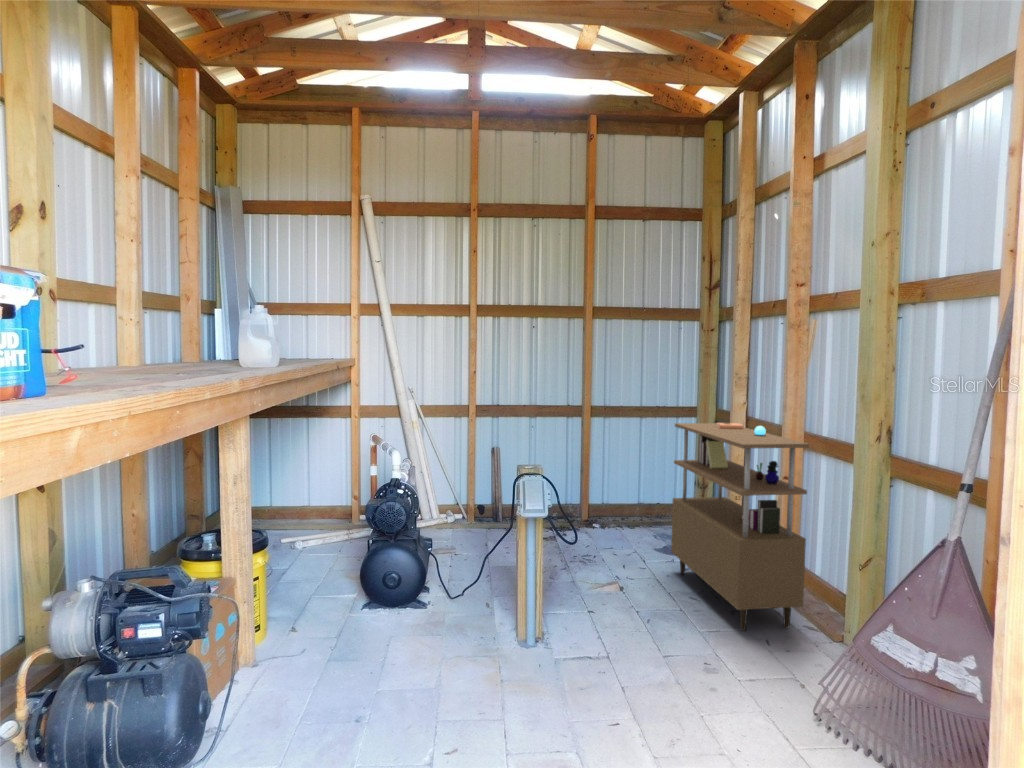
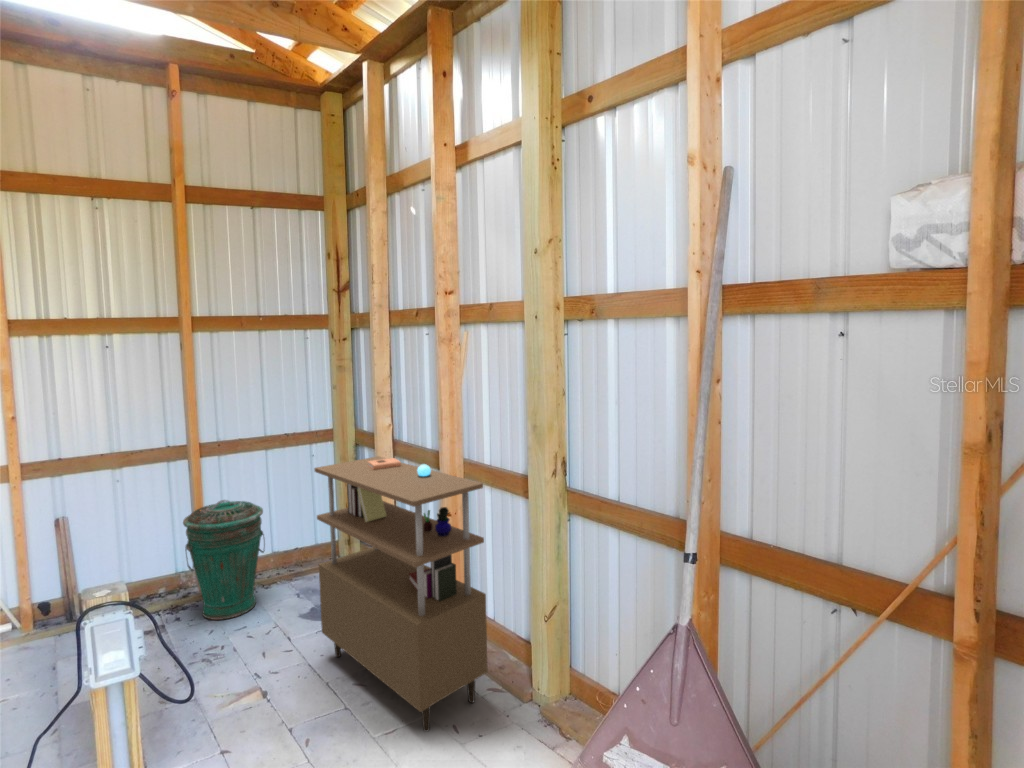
trash can: none [583,447,636,535] -> present [183,500,265,620]

